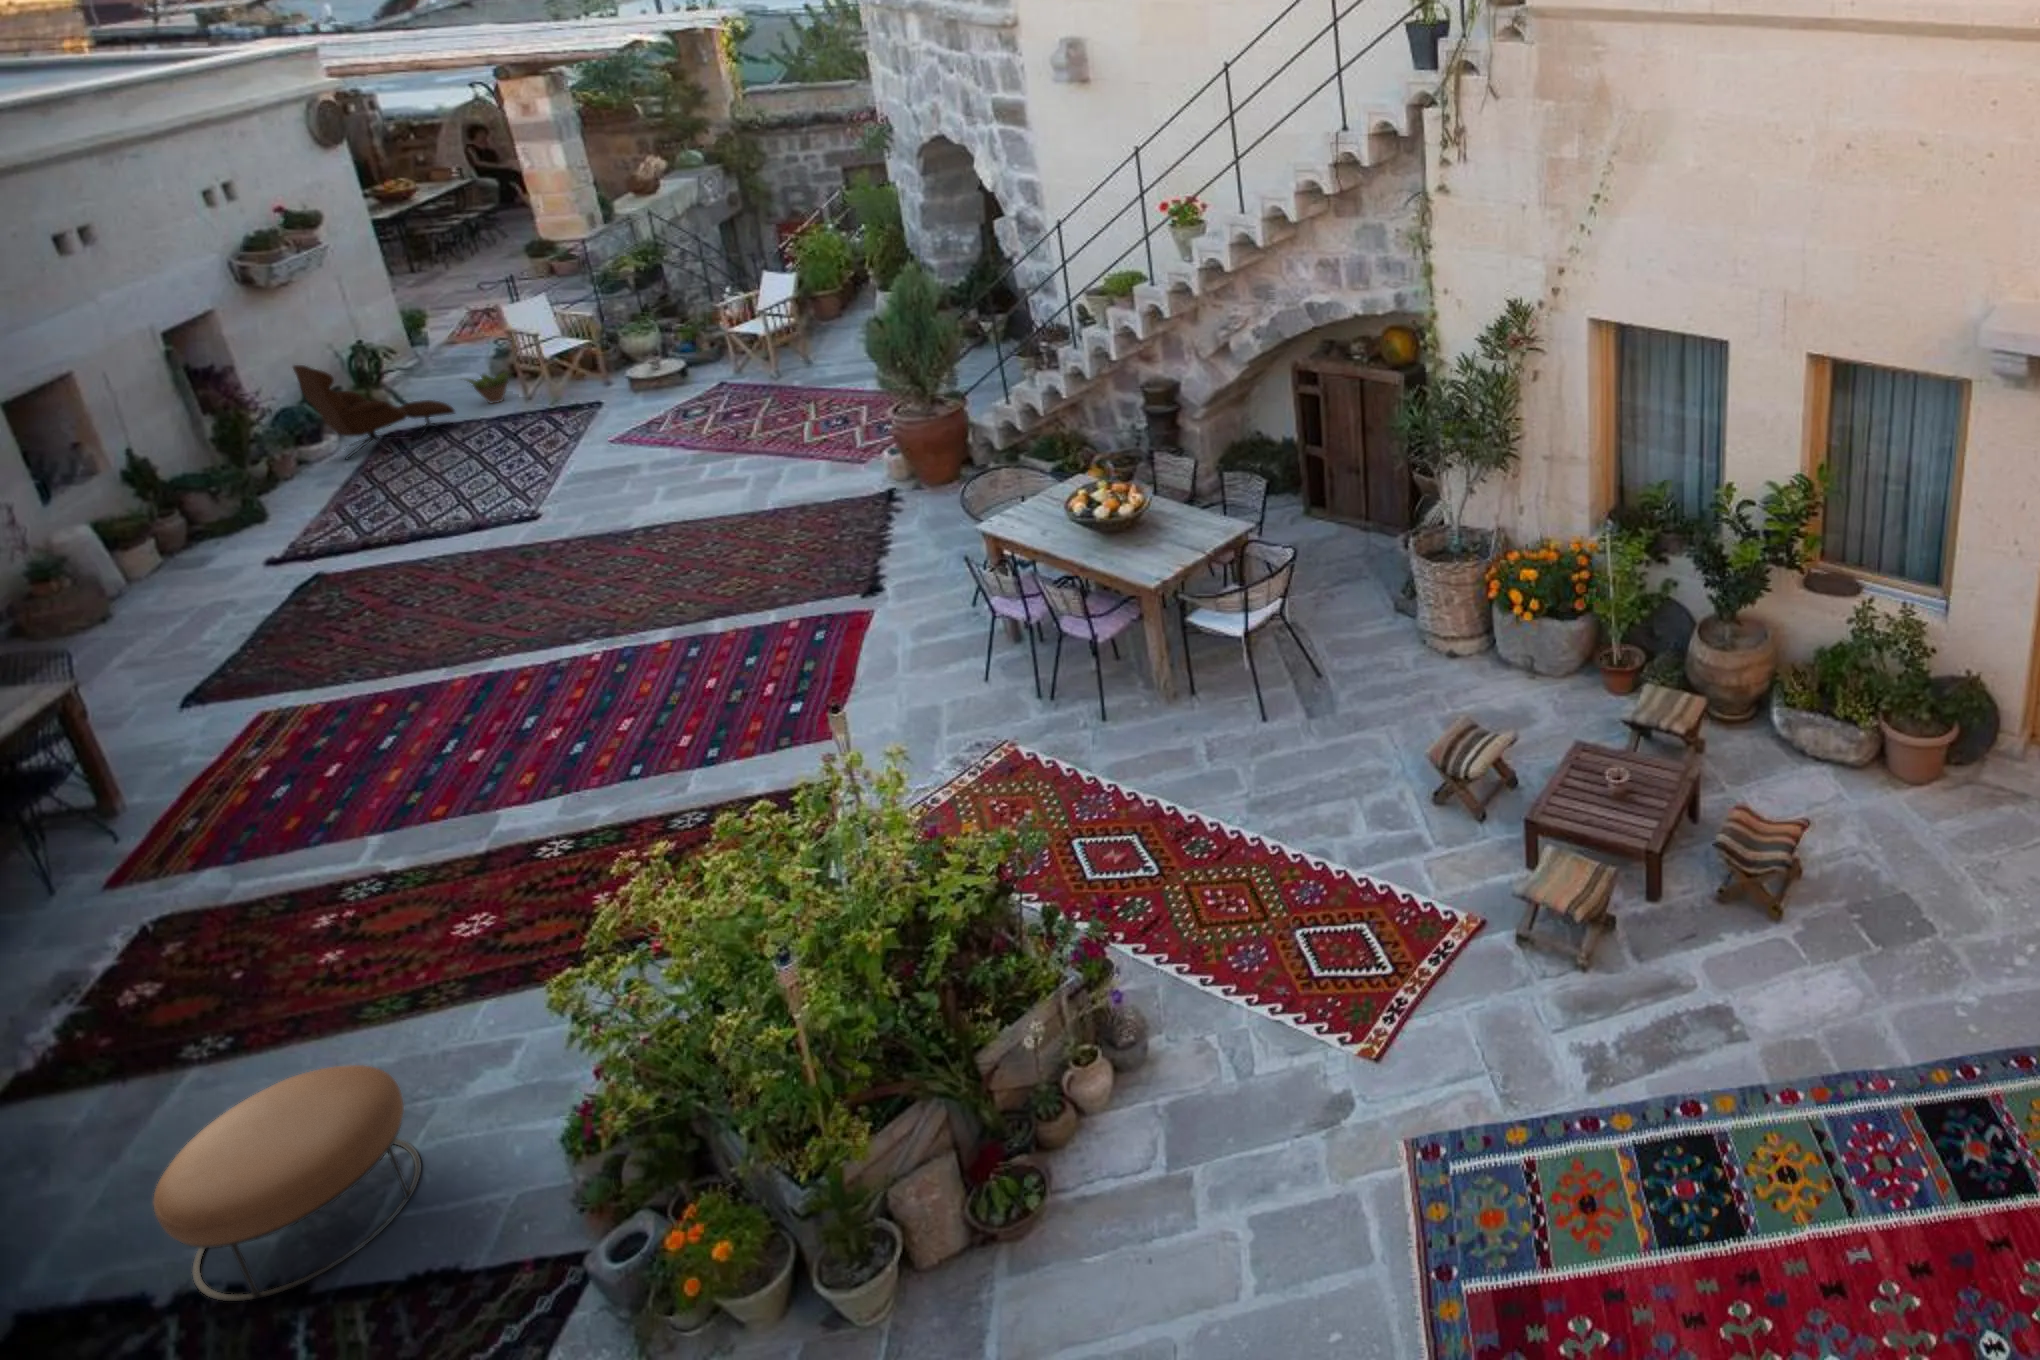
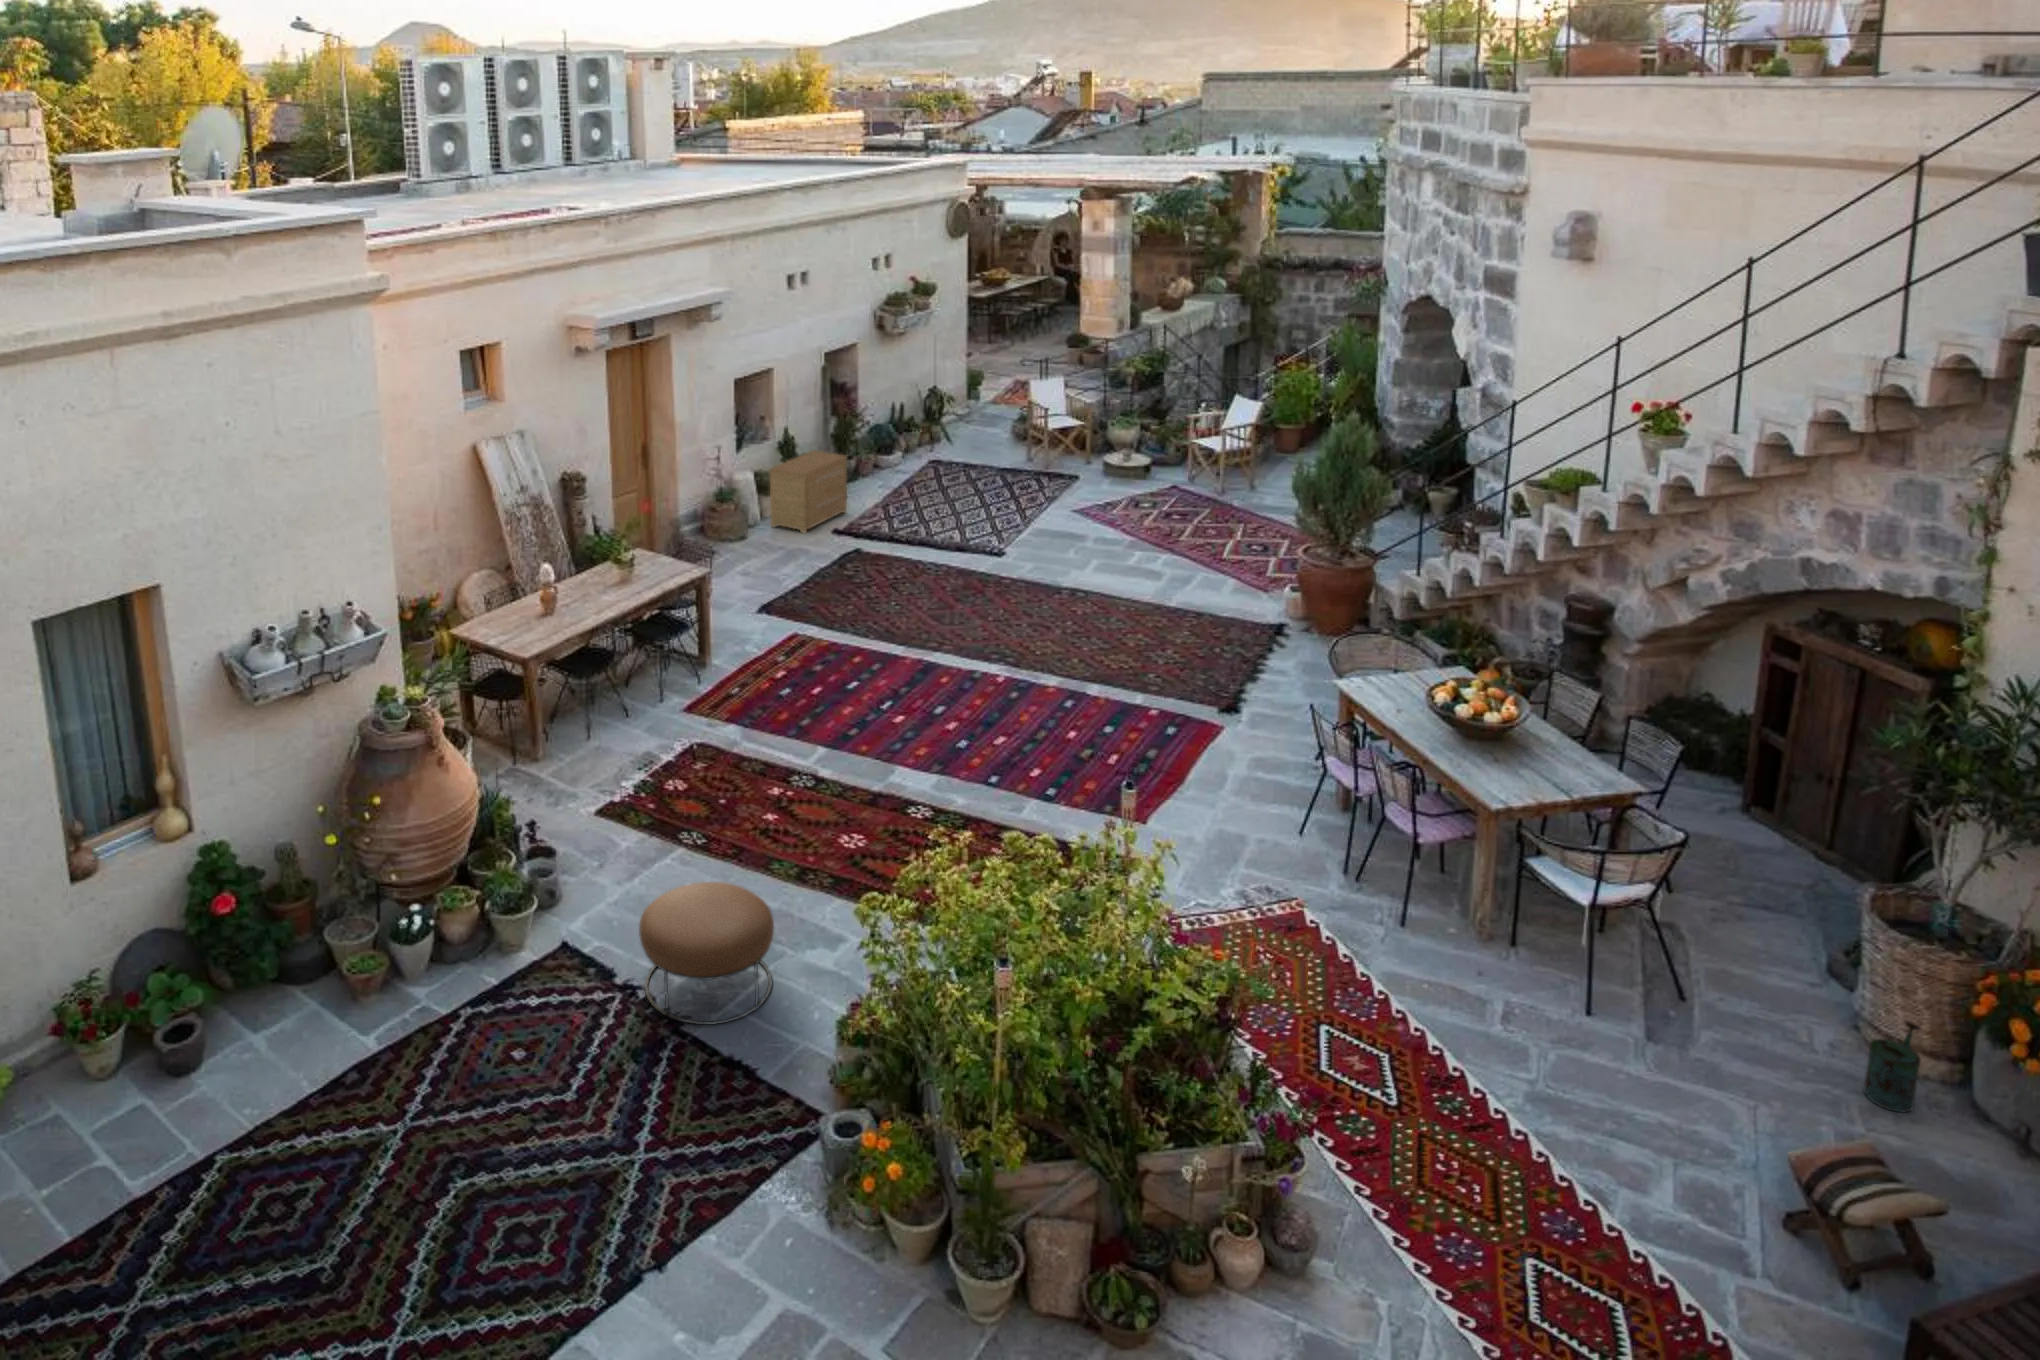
lounge chair: present [293,365,455,459] -> none [889,396,978,477]
decorative plant: present [467,372,509,403] -> none [988,432,1024,458]
side table: none [115,458,276,586] -> present [769,450,847,533]
watering can: none [1440,620,1471,687] -> present [1863,1022,1921,1112]

